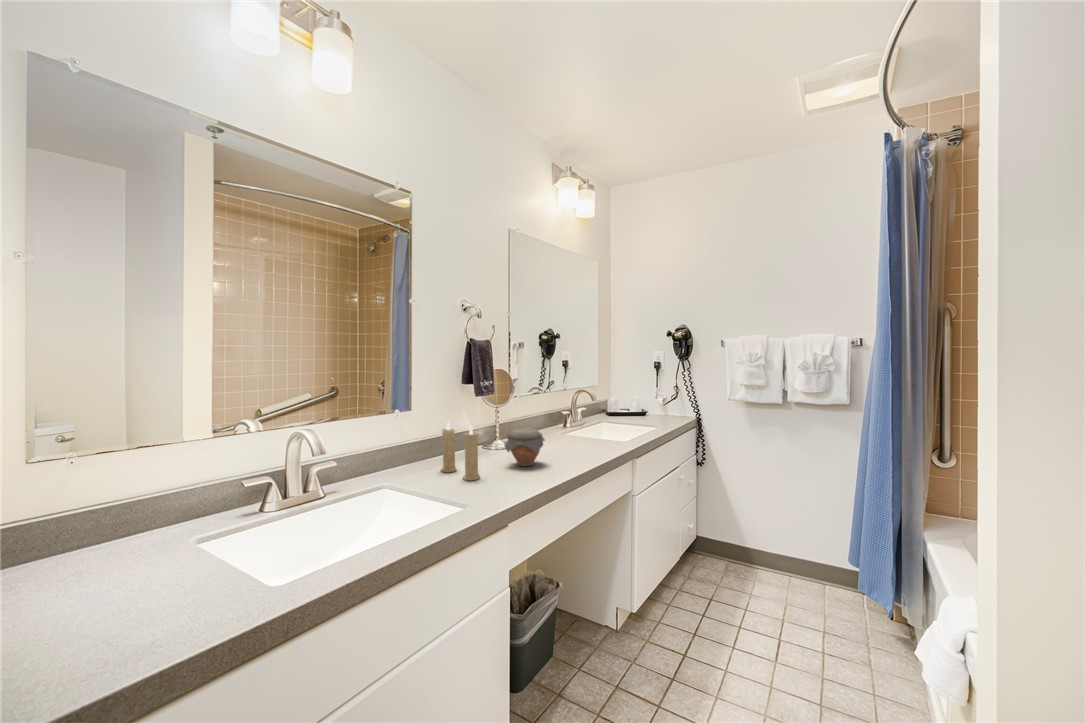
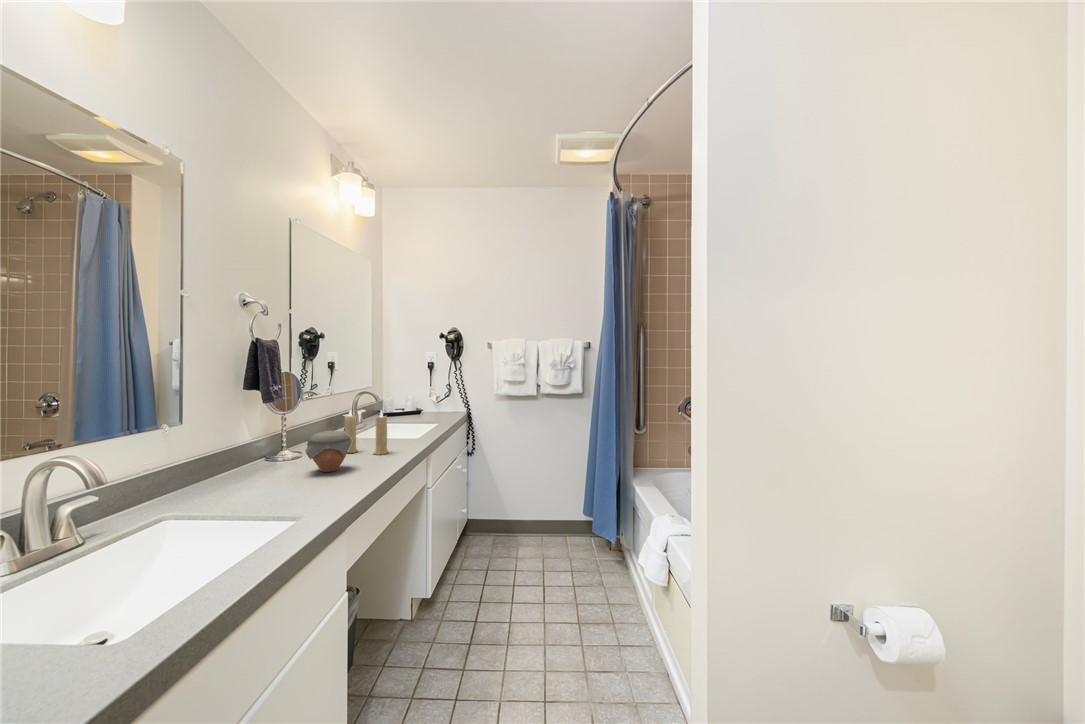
candle: present [441,422,480,480] -> present [345,410,388,455]

